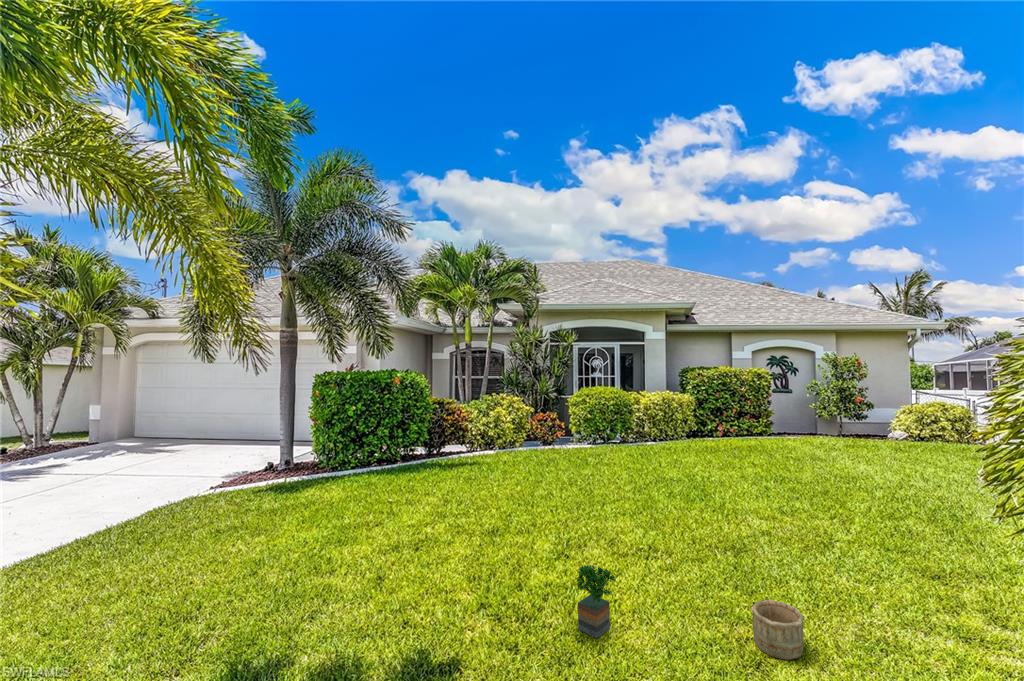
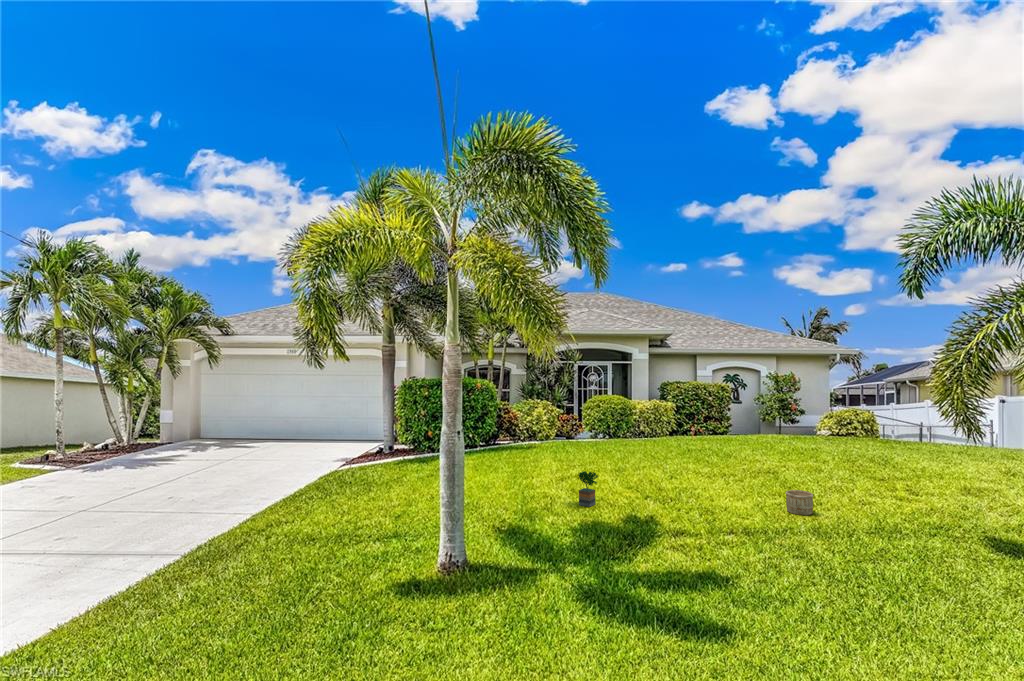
potted tree: present [577,565,615,638] -> present [579,471,598,507]

